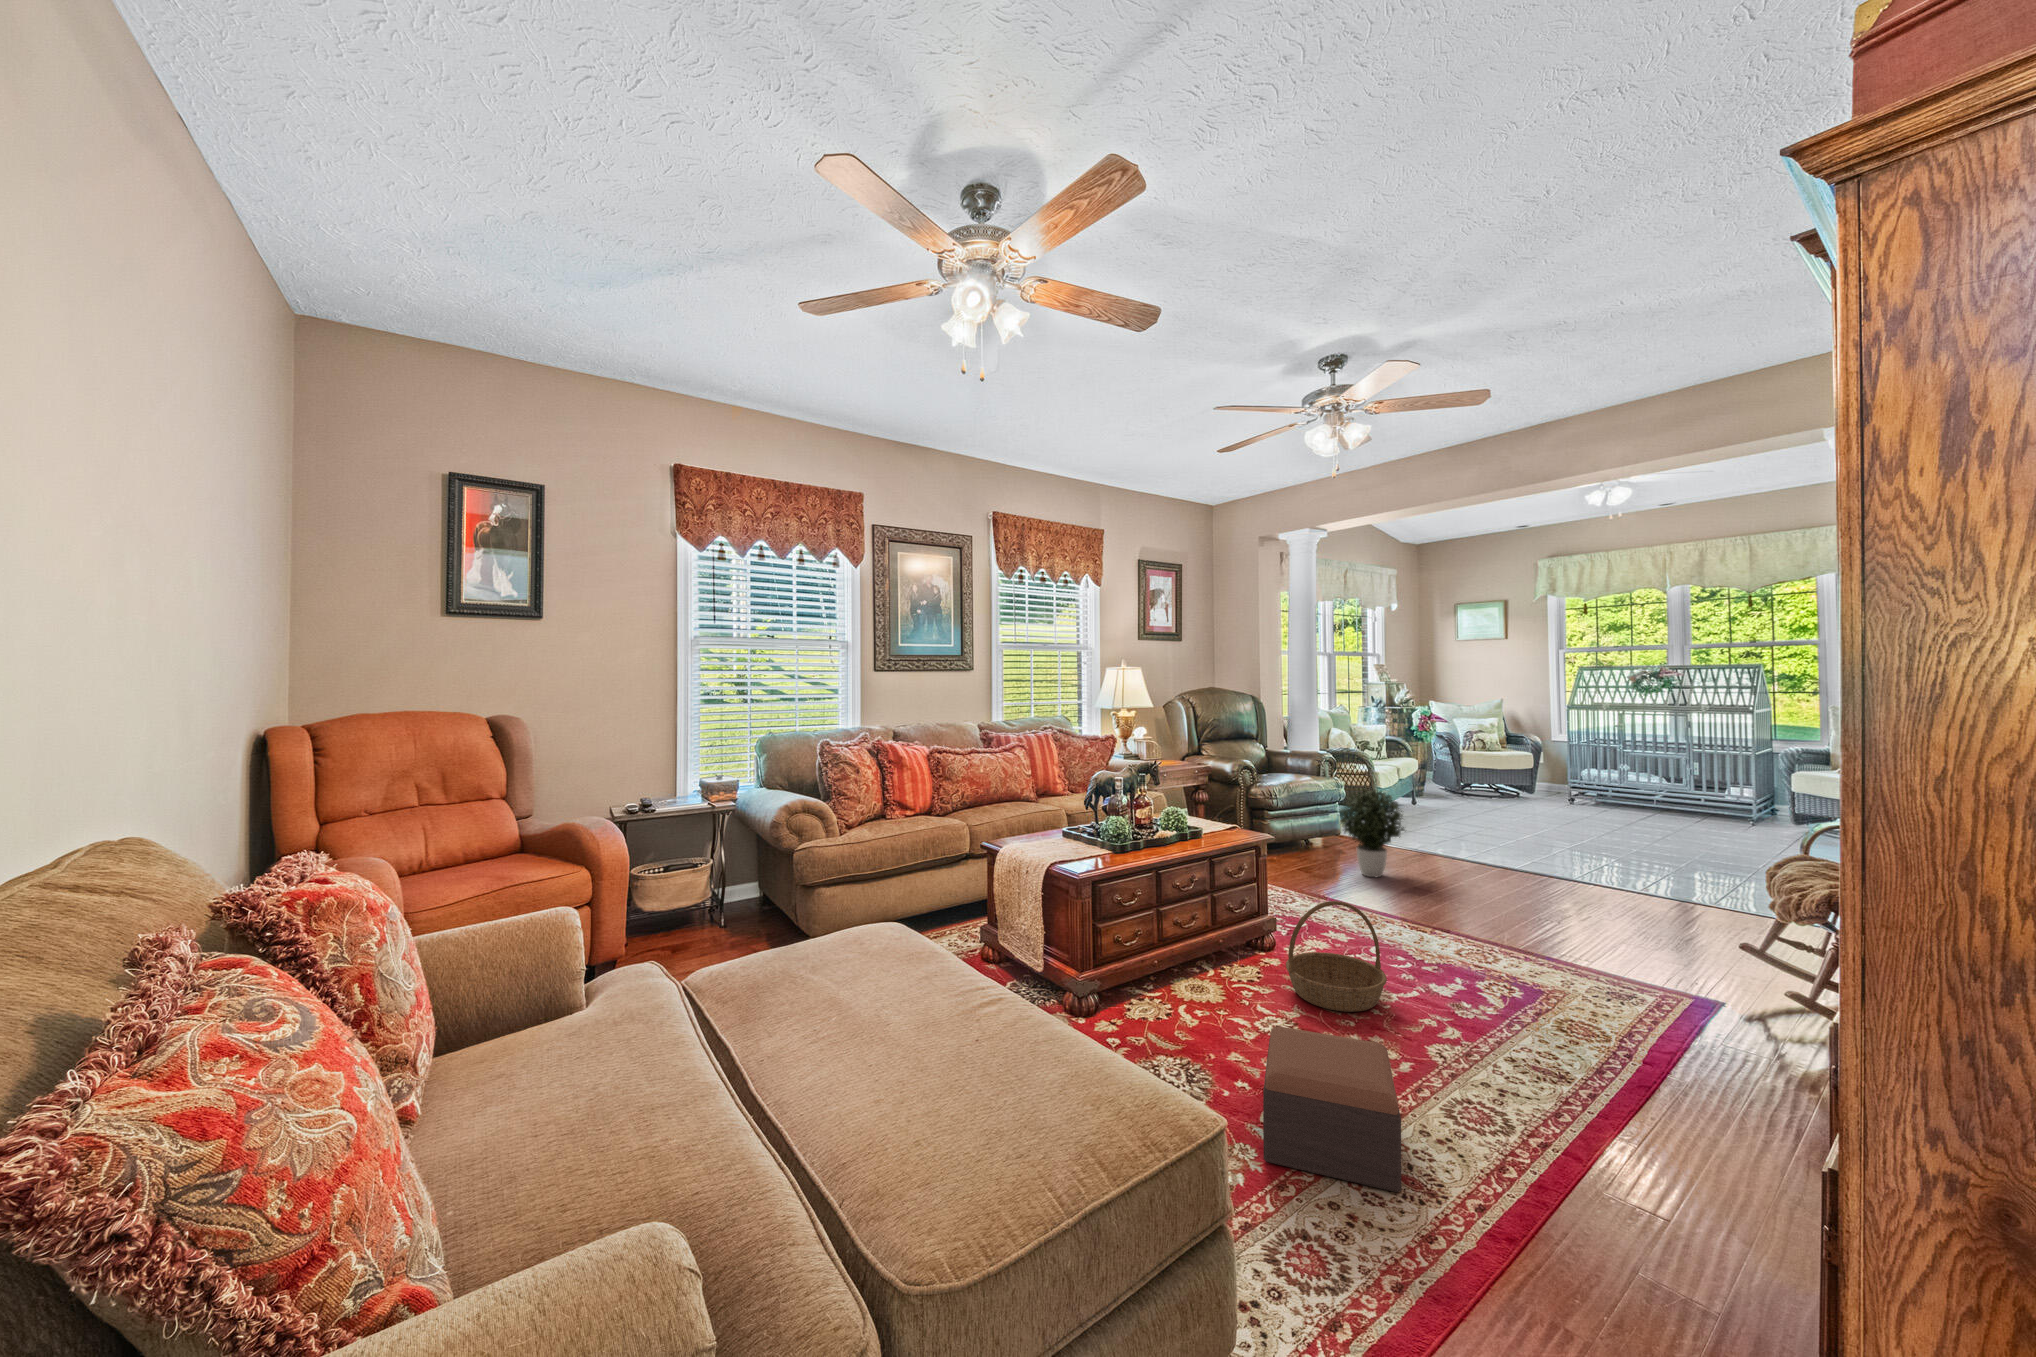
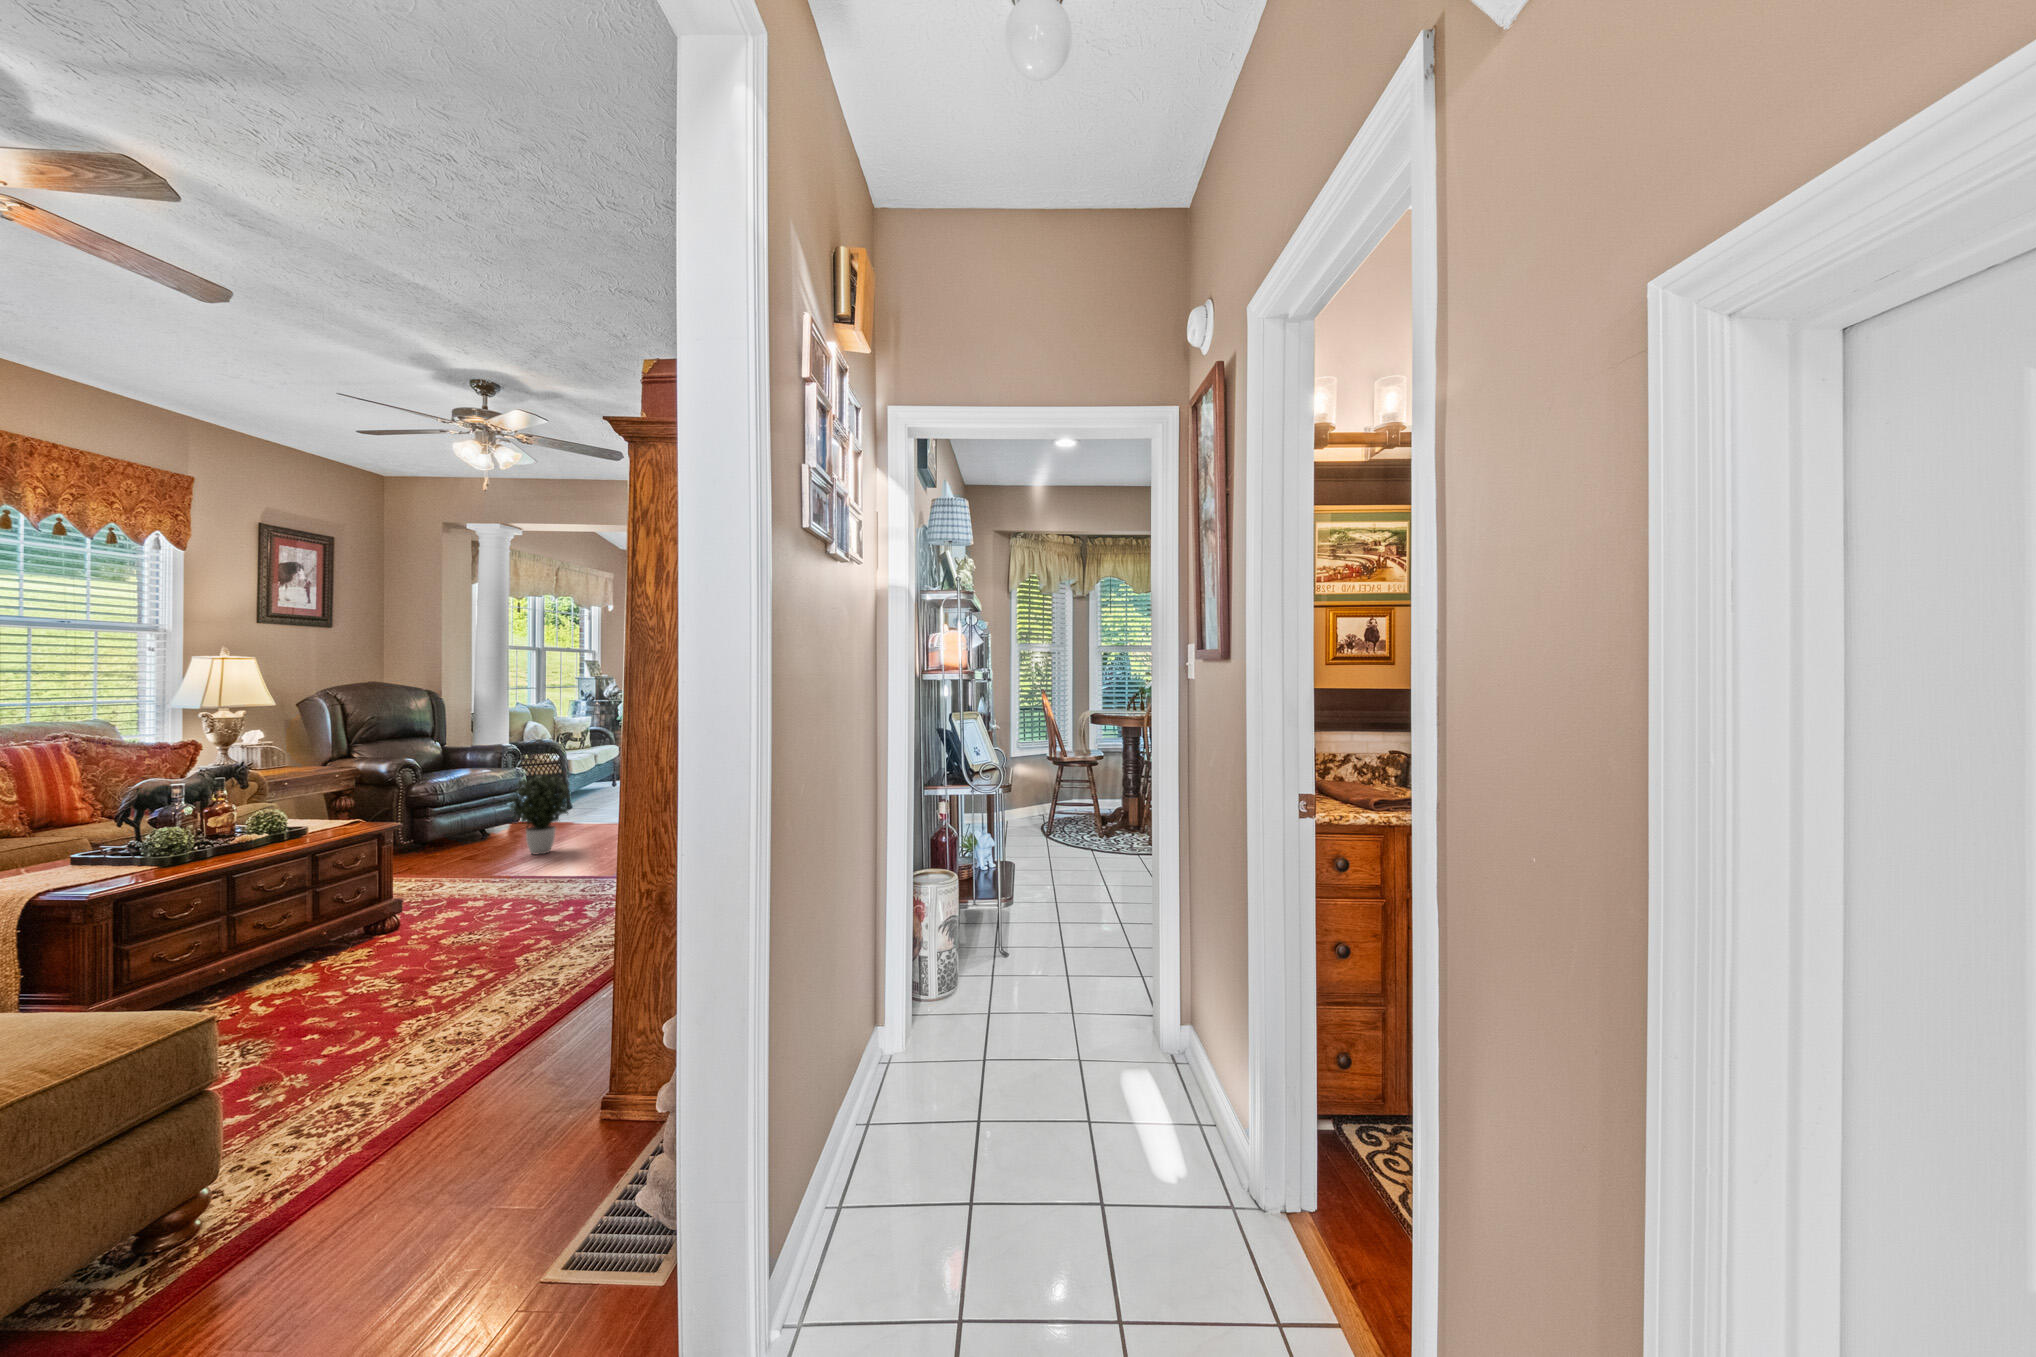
basket: present [1286,901,1387,1012] -> none [399,869,502,966]
footstool: present [1263,1026,1401,1193] -> none [314,964,461,1091]

